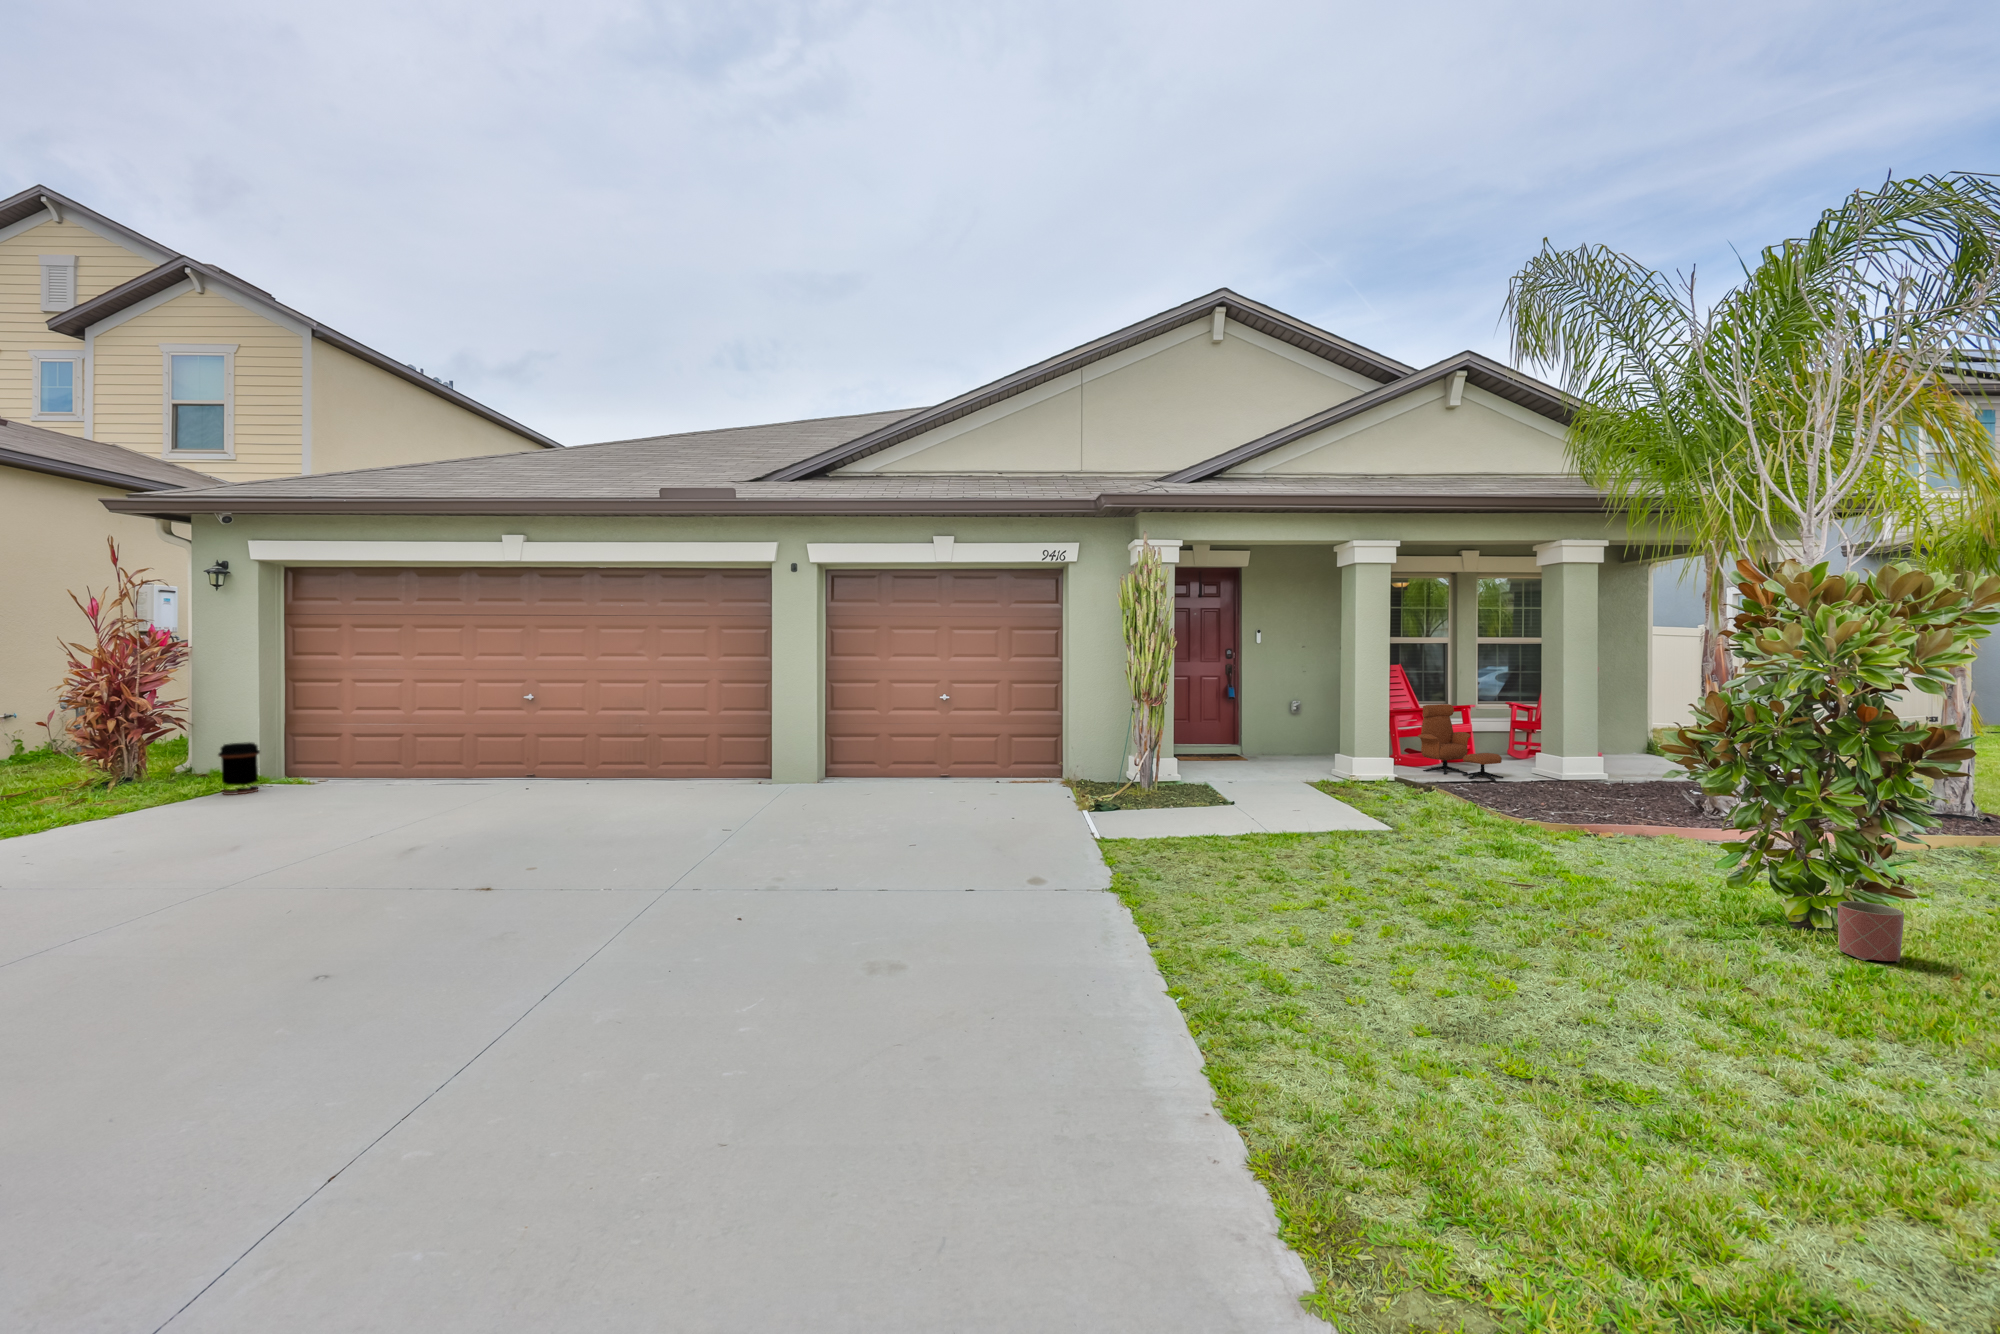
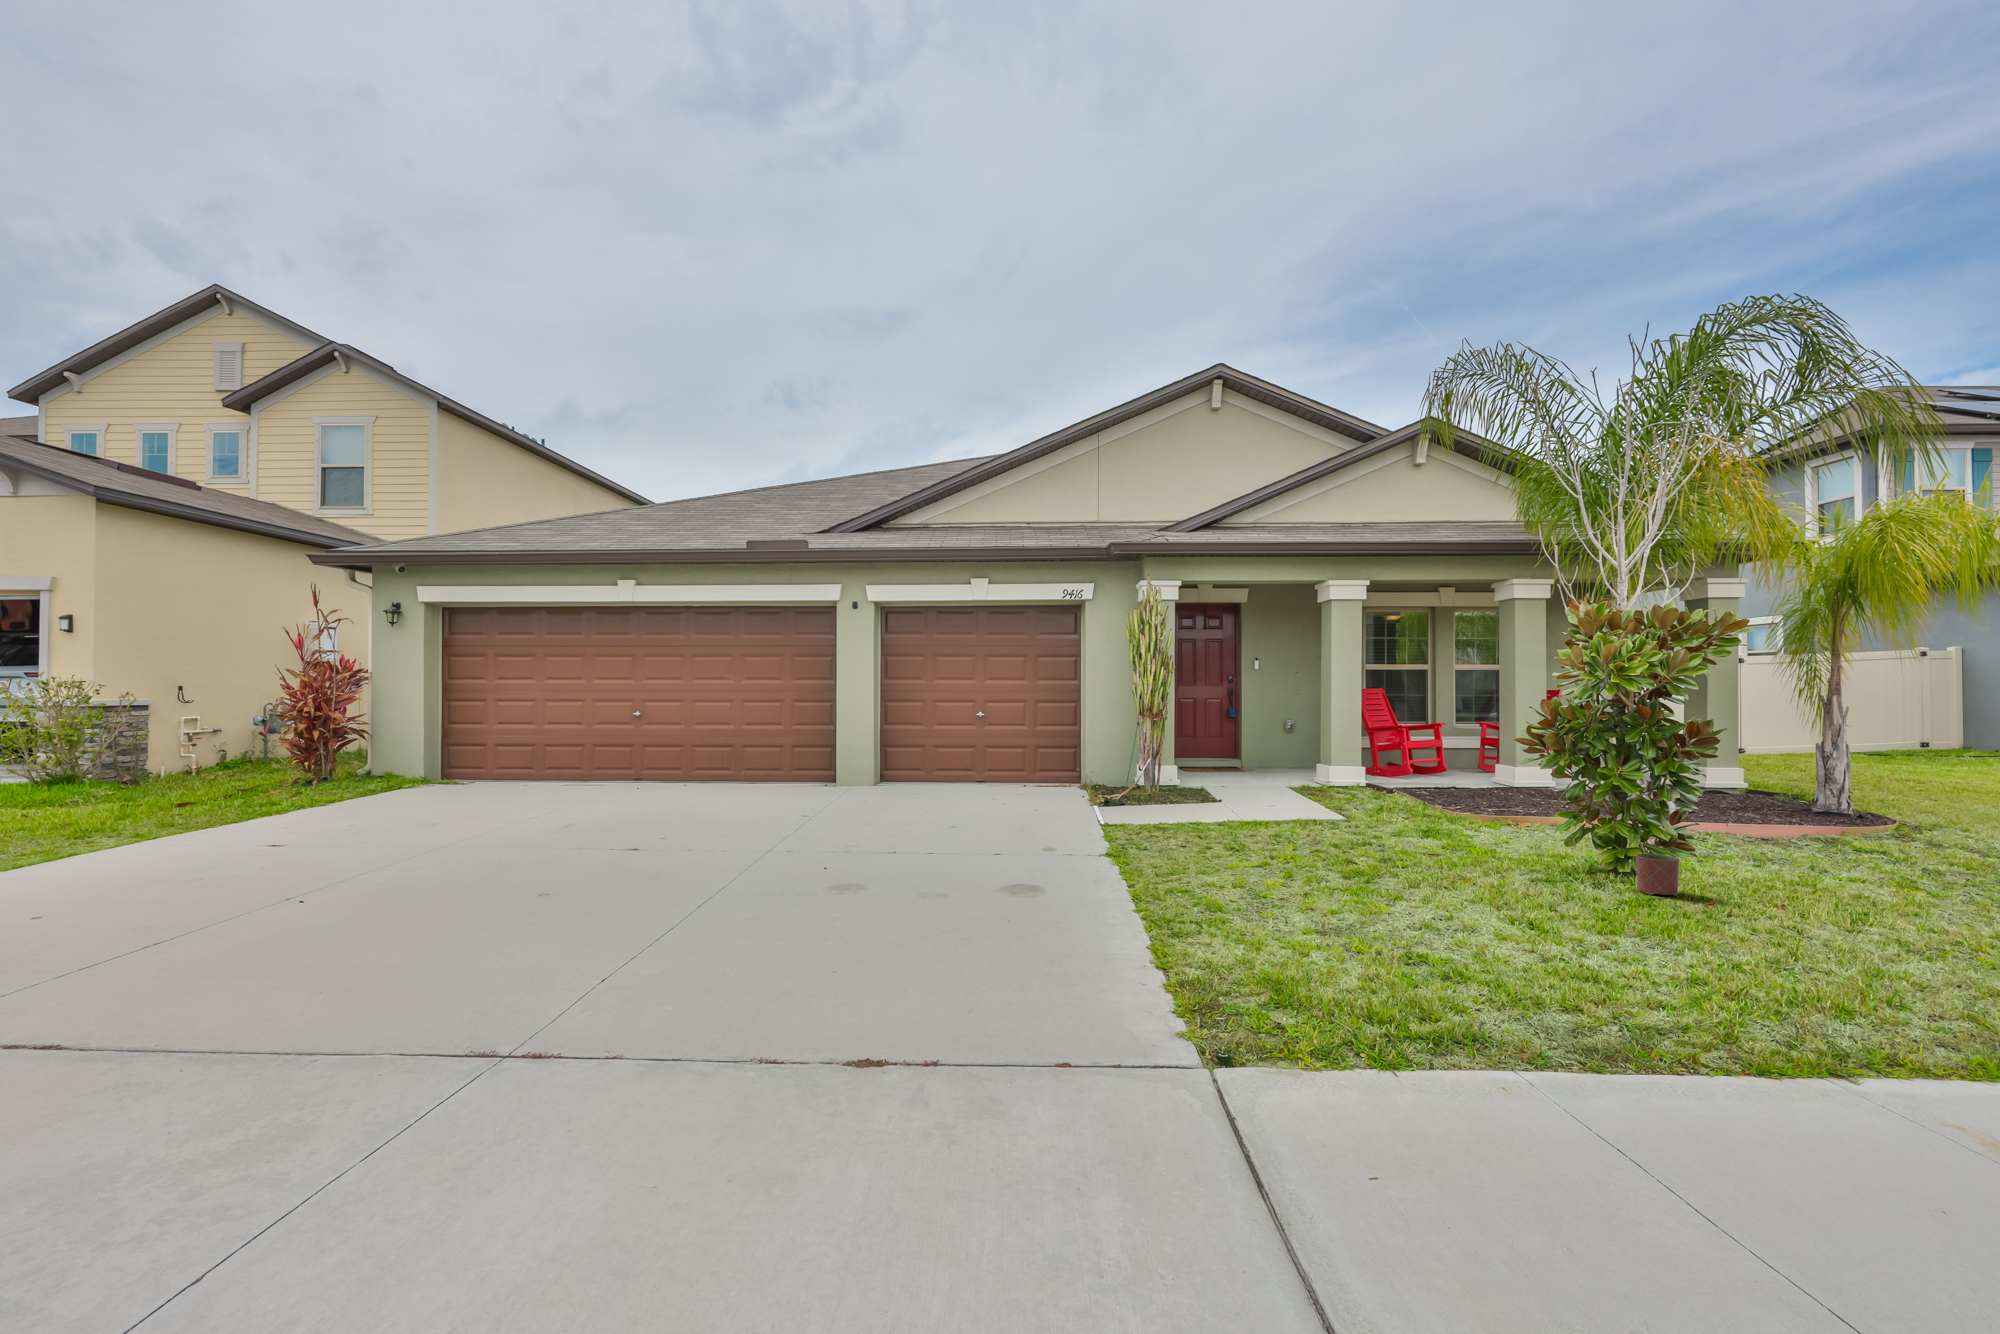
lounge chair: present [1418,704,1503,780] -> none [1391,722,1464,786]
trash can: present [218,743,260,795] -> none [394,750,425,792]

